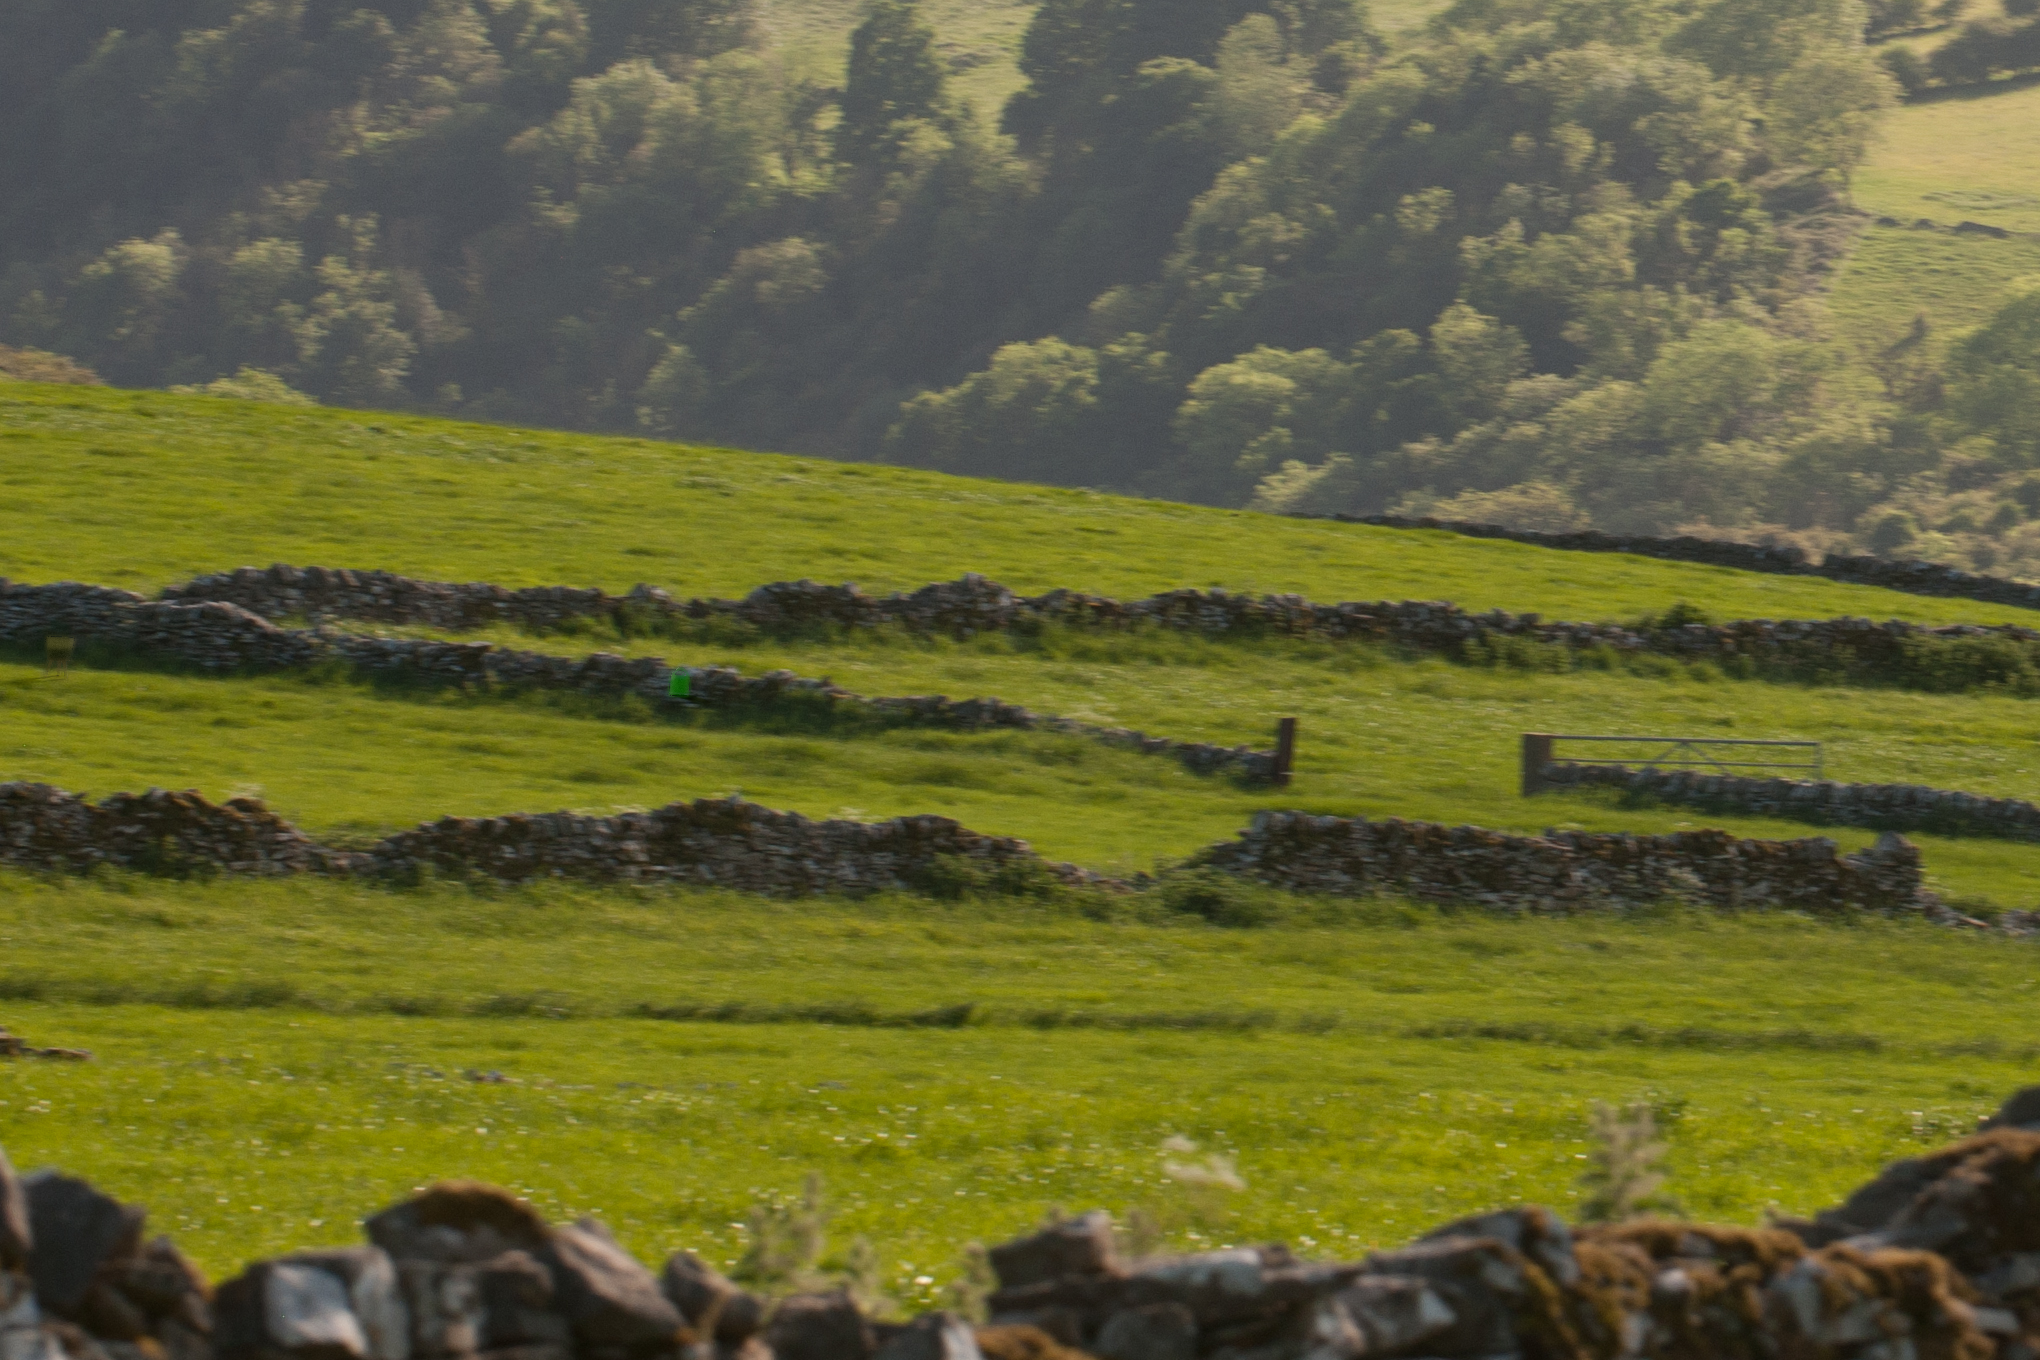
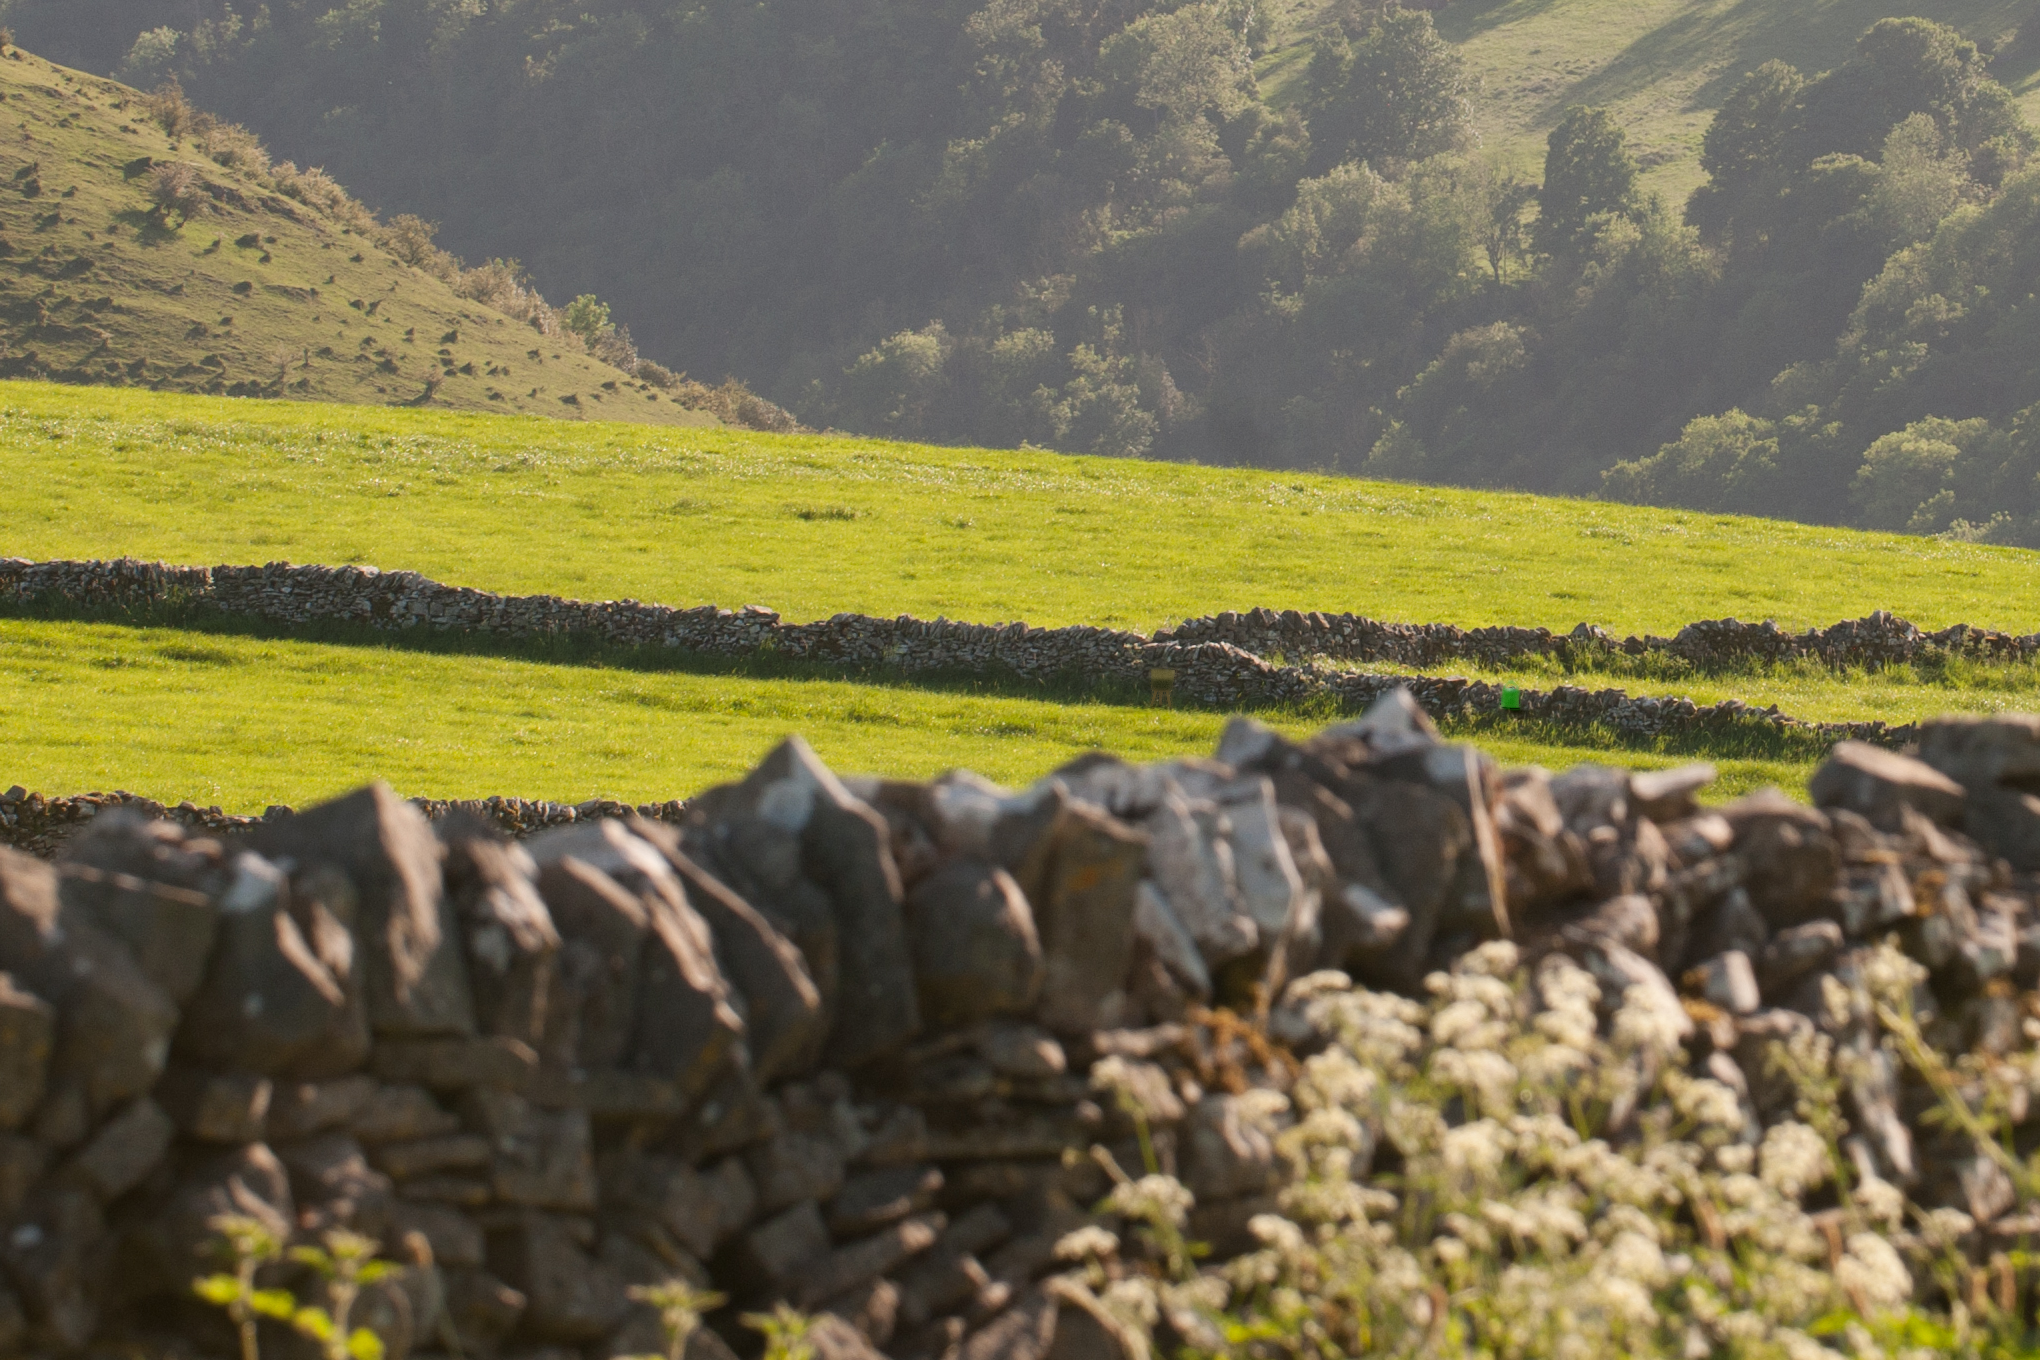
watering can: present [670,670,690,695] -> present [1501,681,1519,708]

